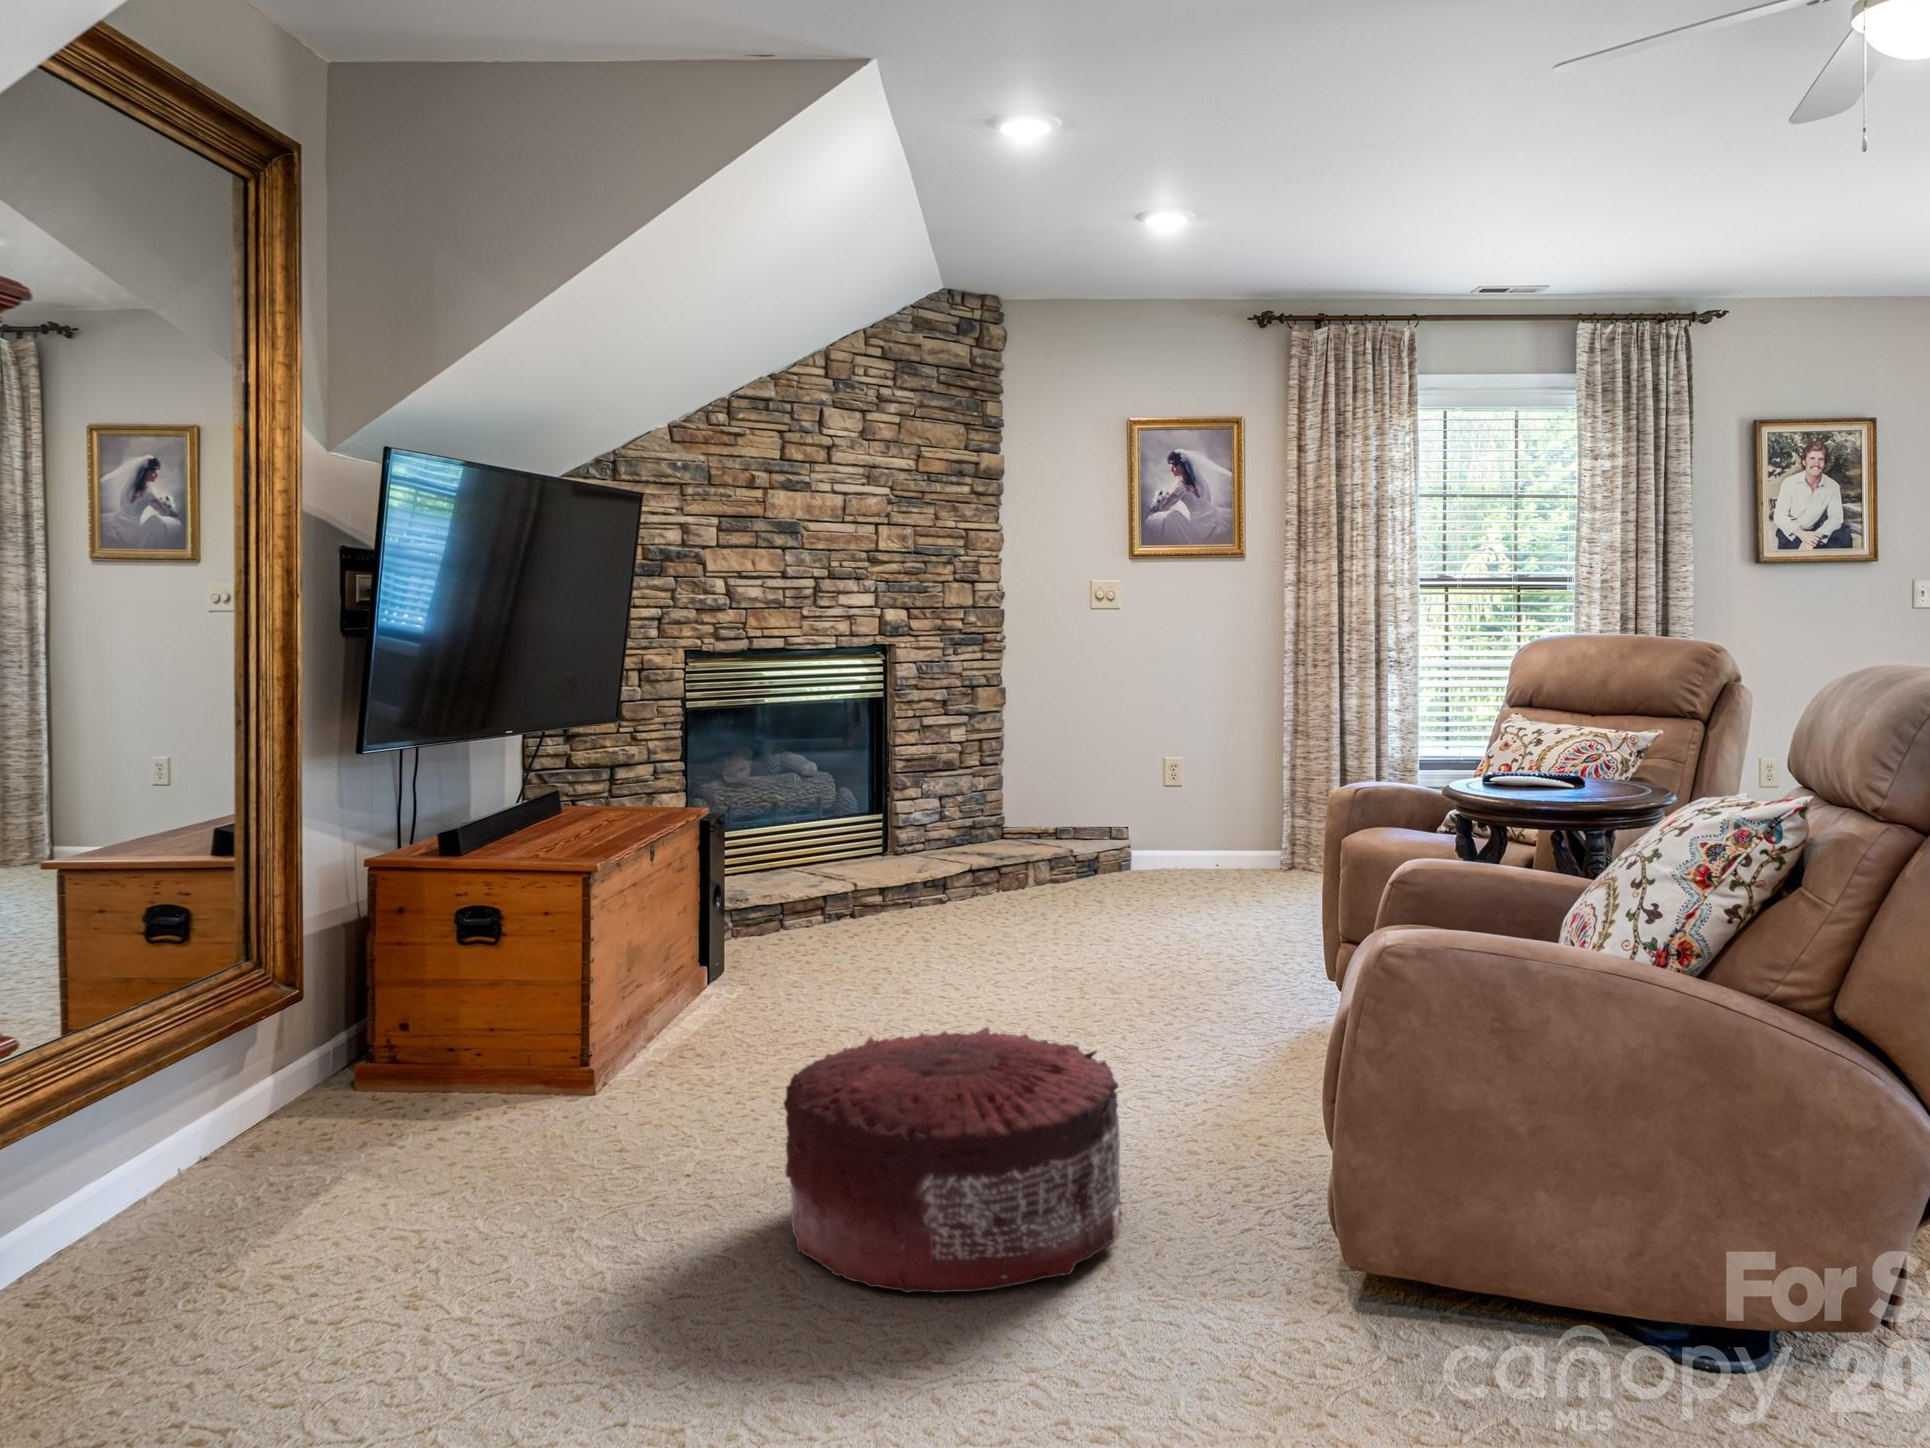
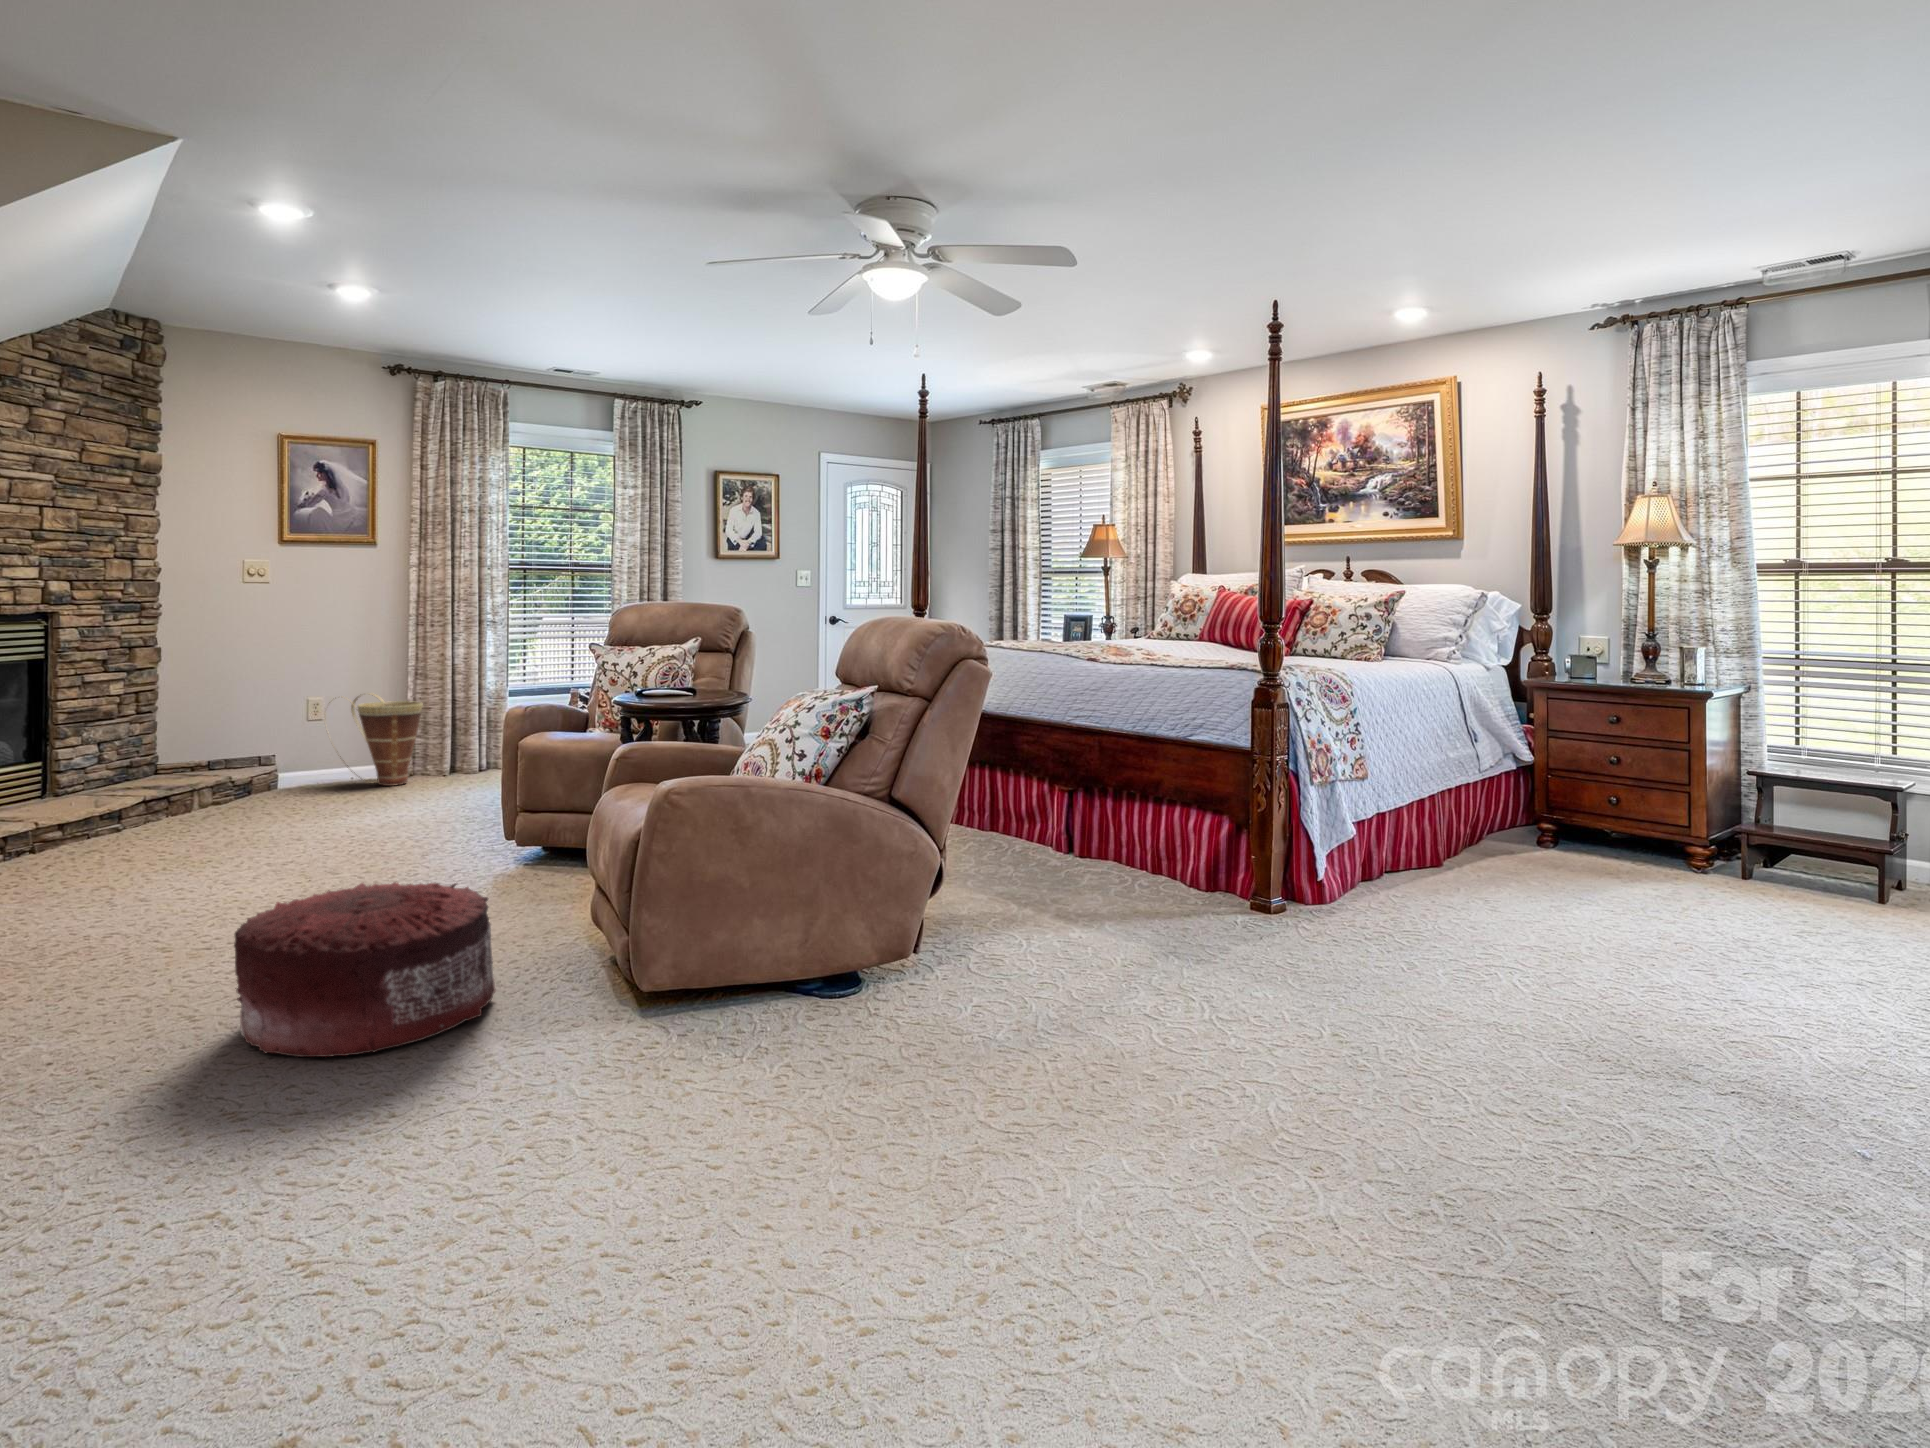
basket: none [1168,755,1285,883] -> present [347,694,423,786]

